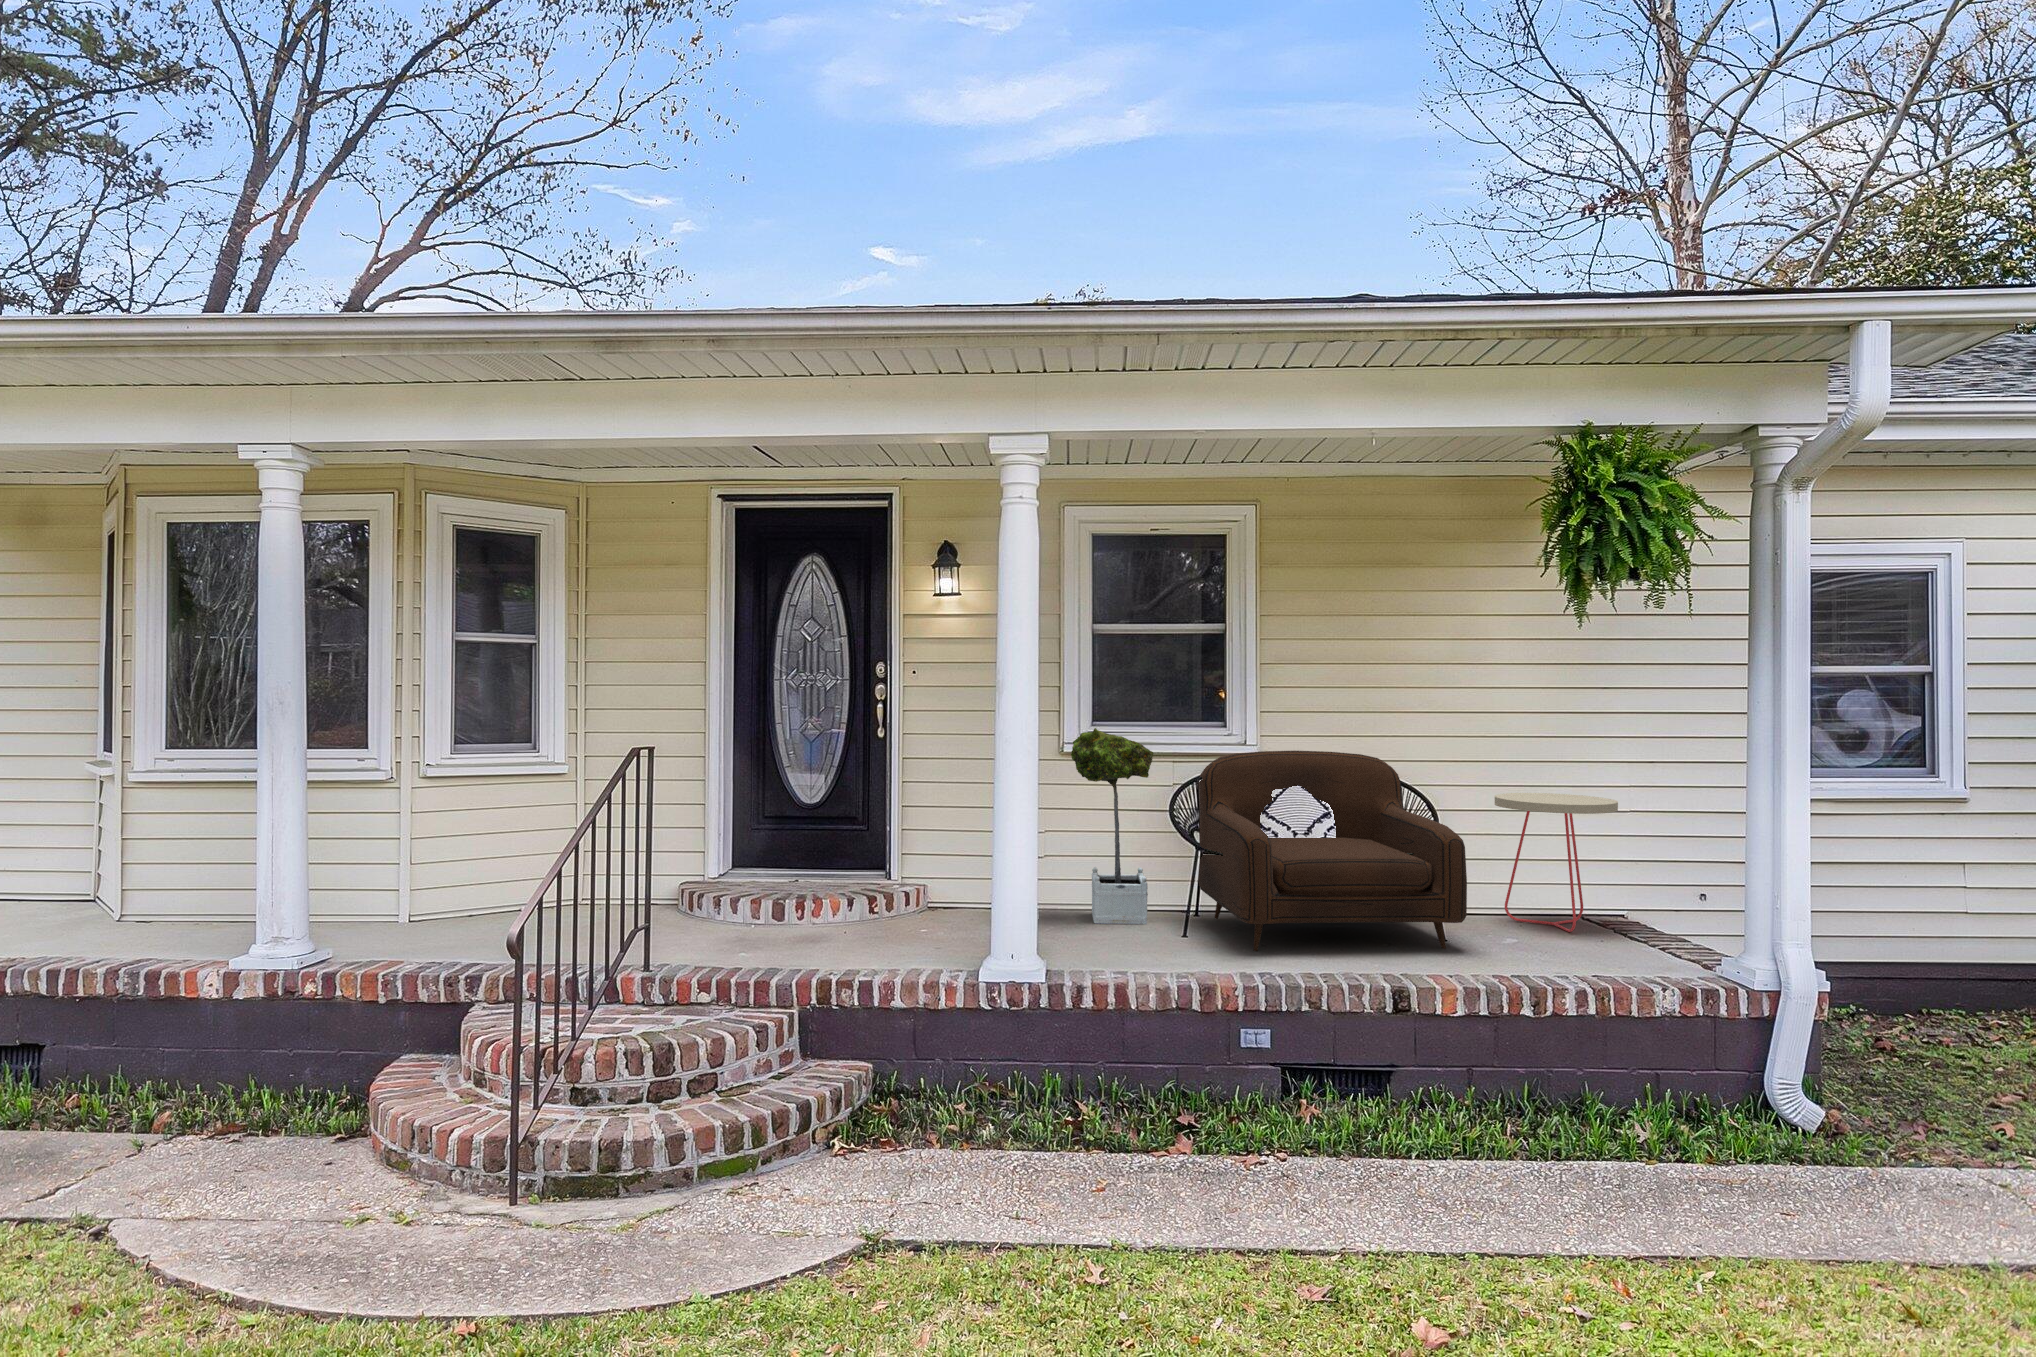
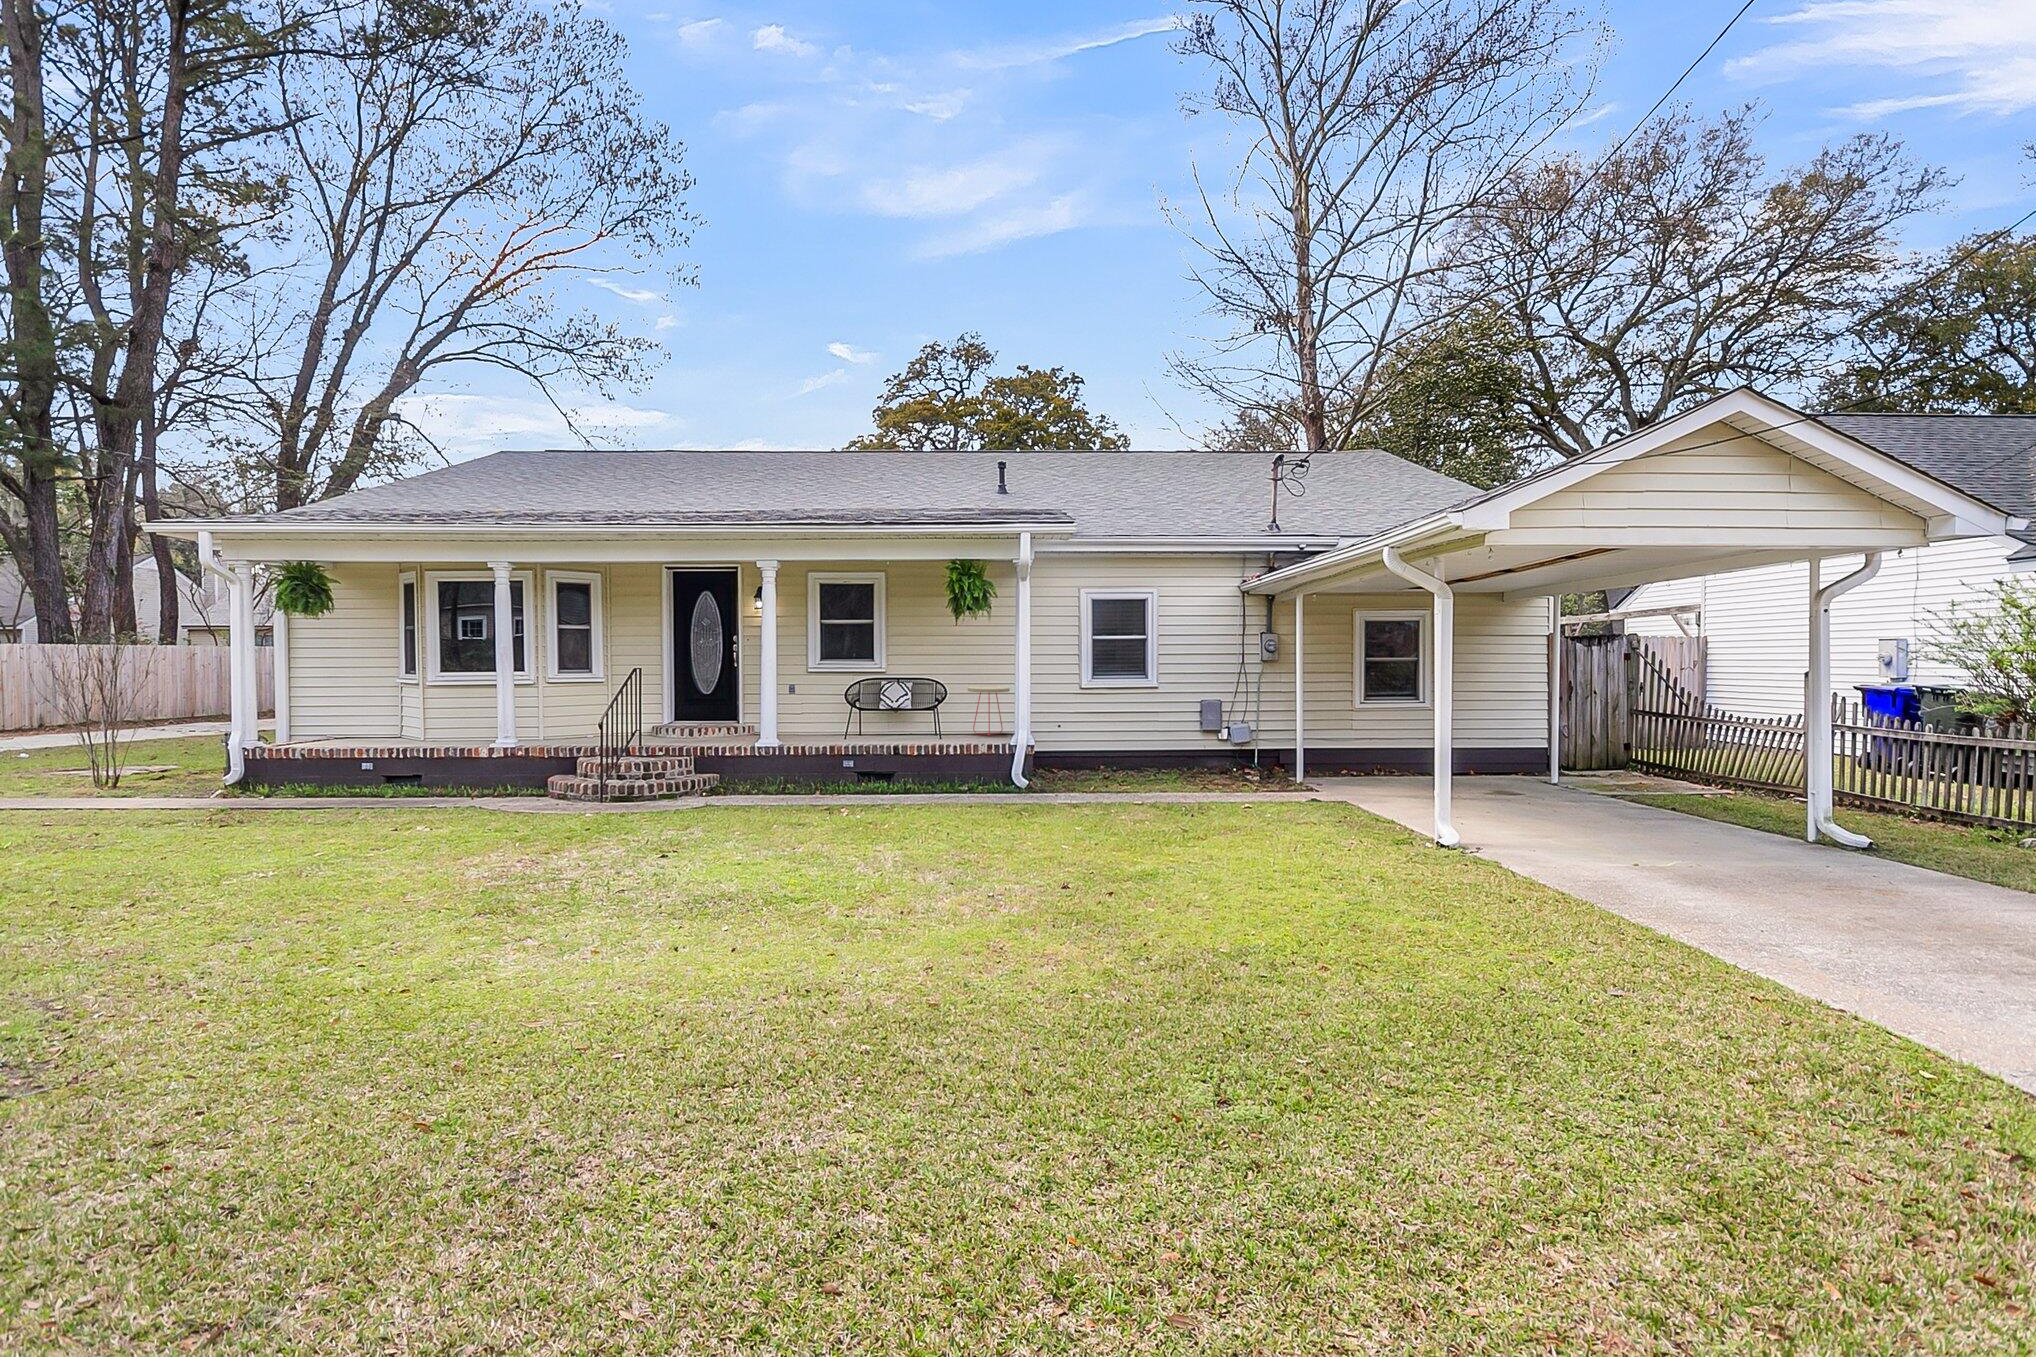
potted tree: present [1071,728,1153,924] -> none [806,662,838,736]
armchair: present [1199,751,1467,951] -> none [857,671,939,741]

